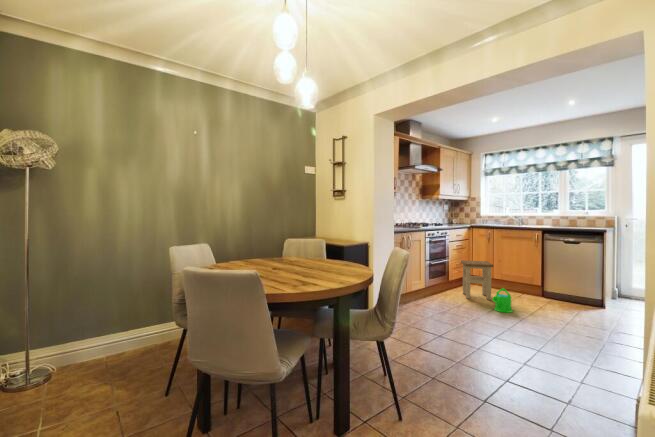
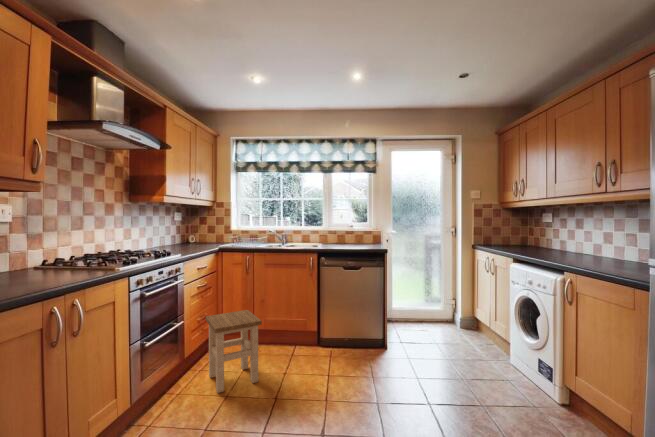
watering can: present [492,288,512,313] -> none [269,370,300,419]

